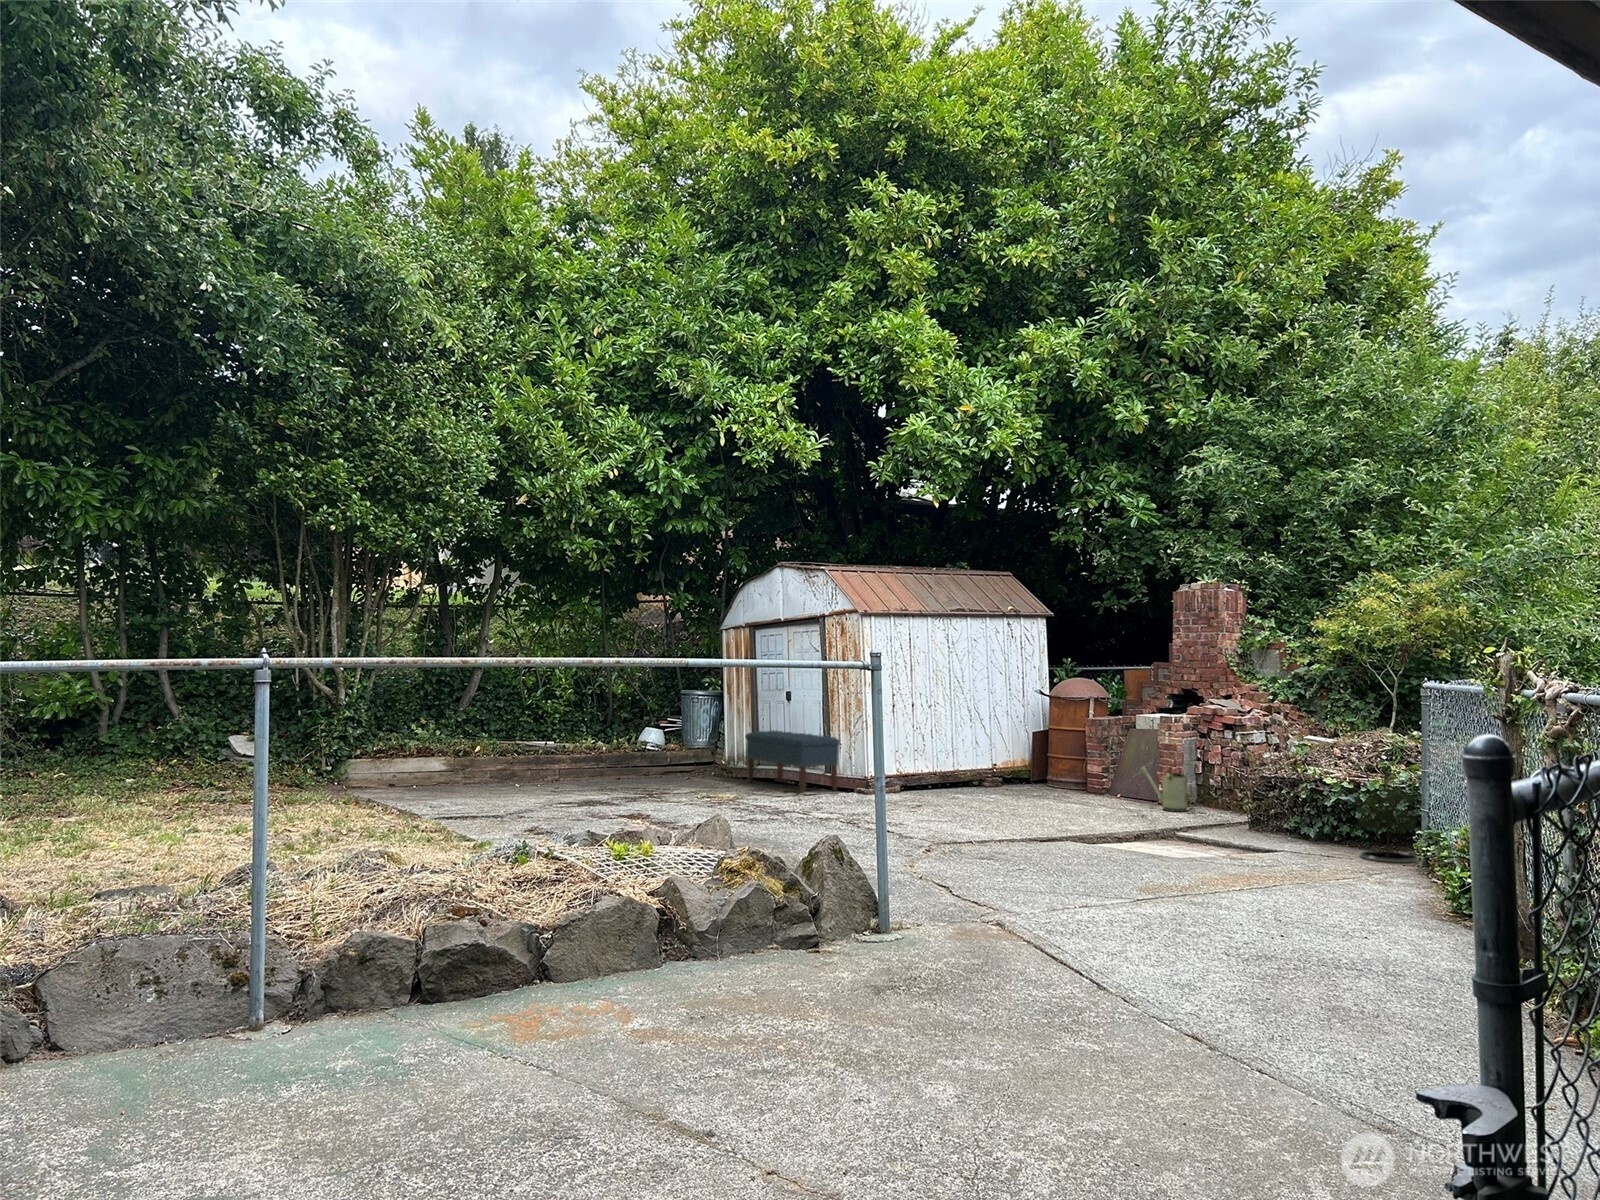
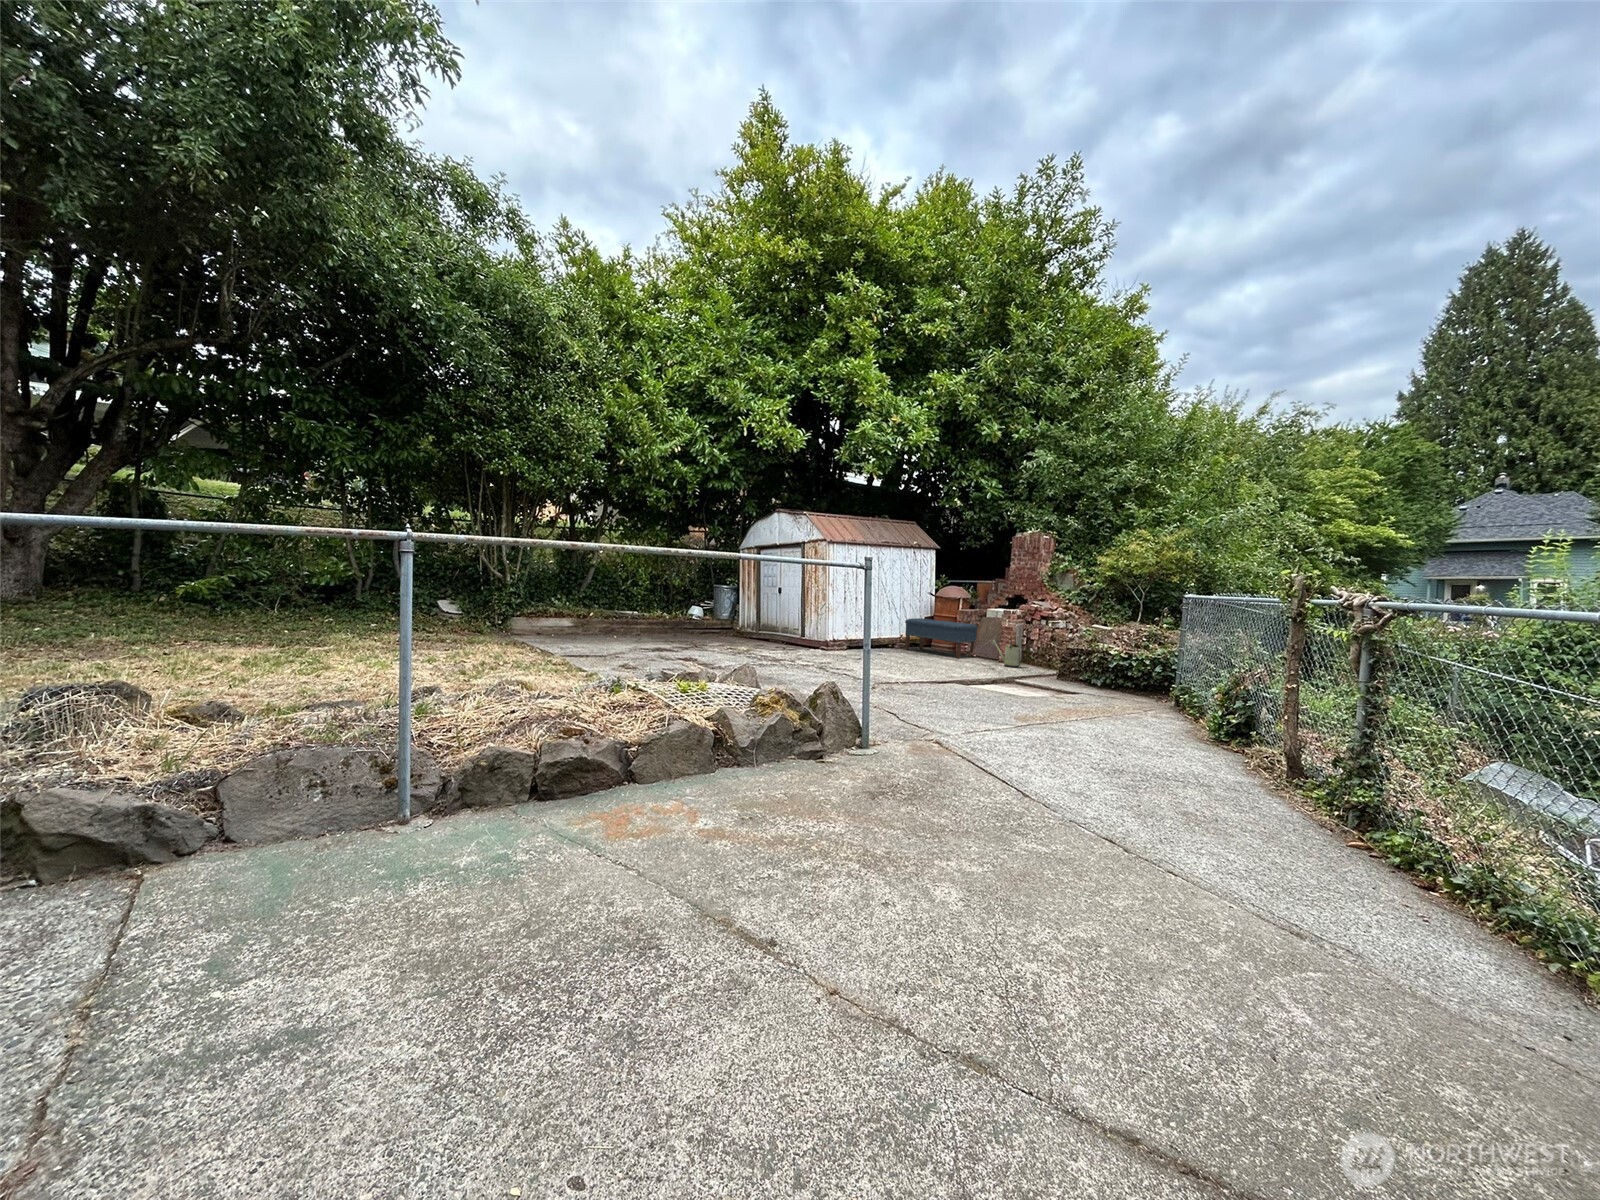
bench: present [745,731,840,793] -> present [905,618,978,659]
potted tree: present [1354,760,1419,863] -> none [1132,642,1179,707]

